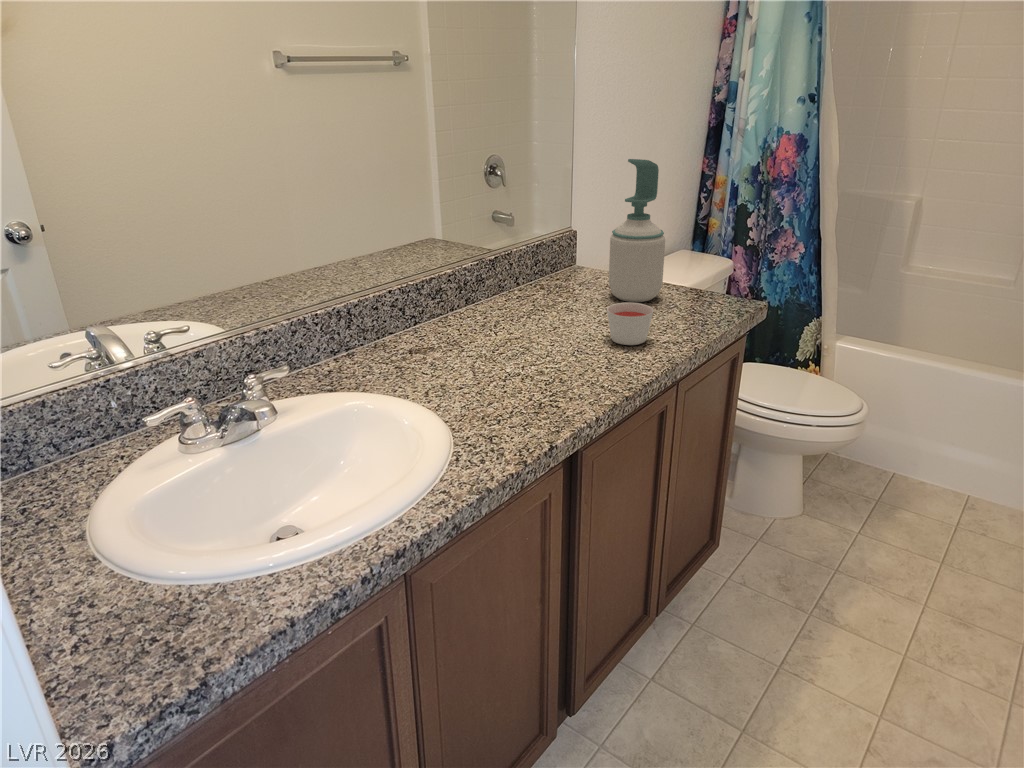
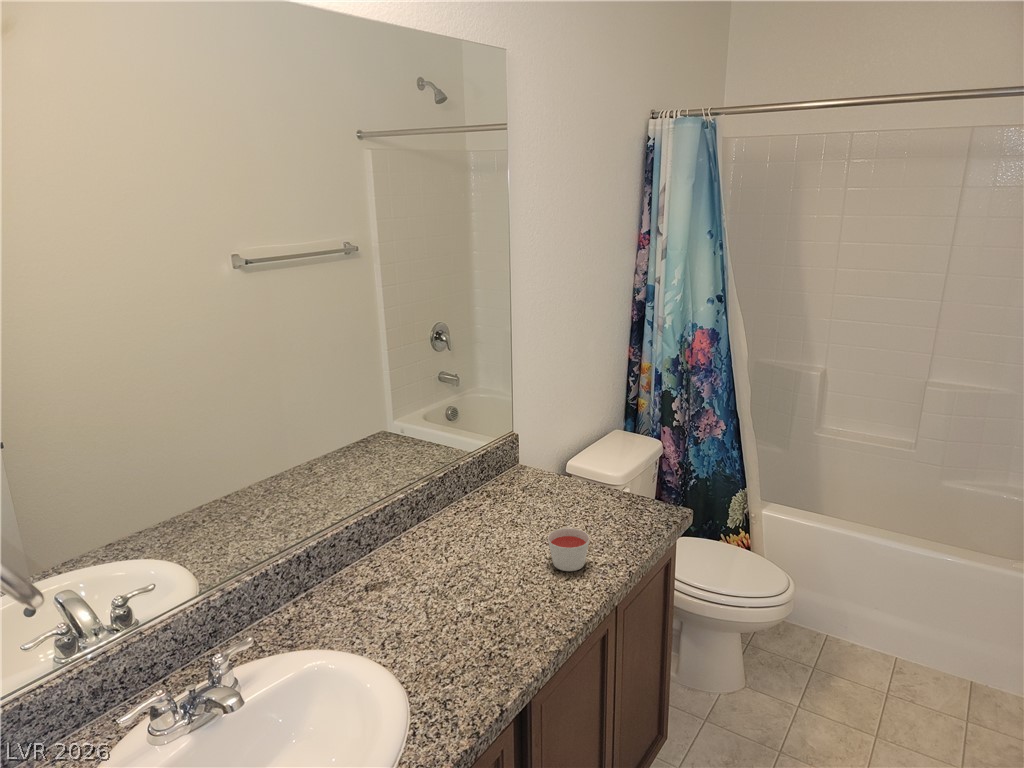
soap bottle: present [609,159,665,302] -> none [548,390,597,513]

